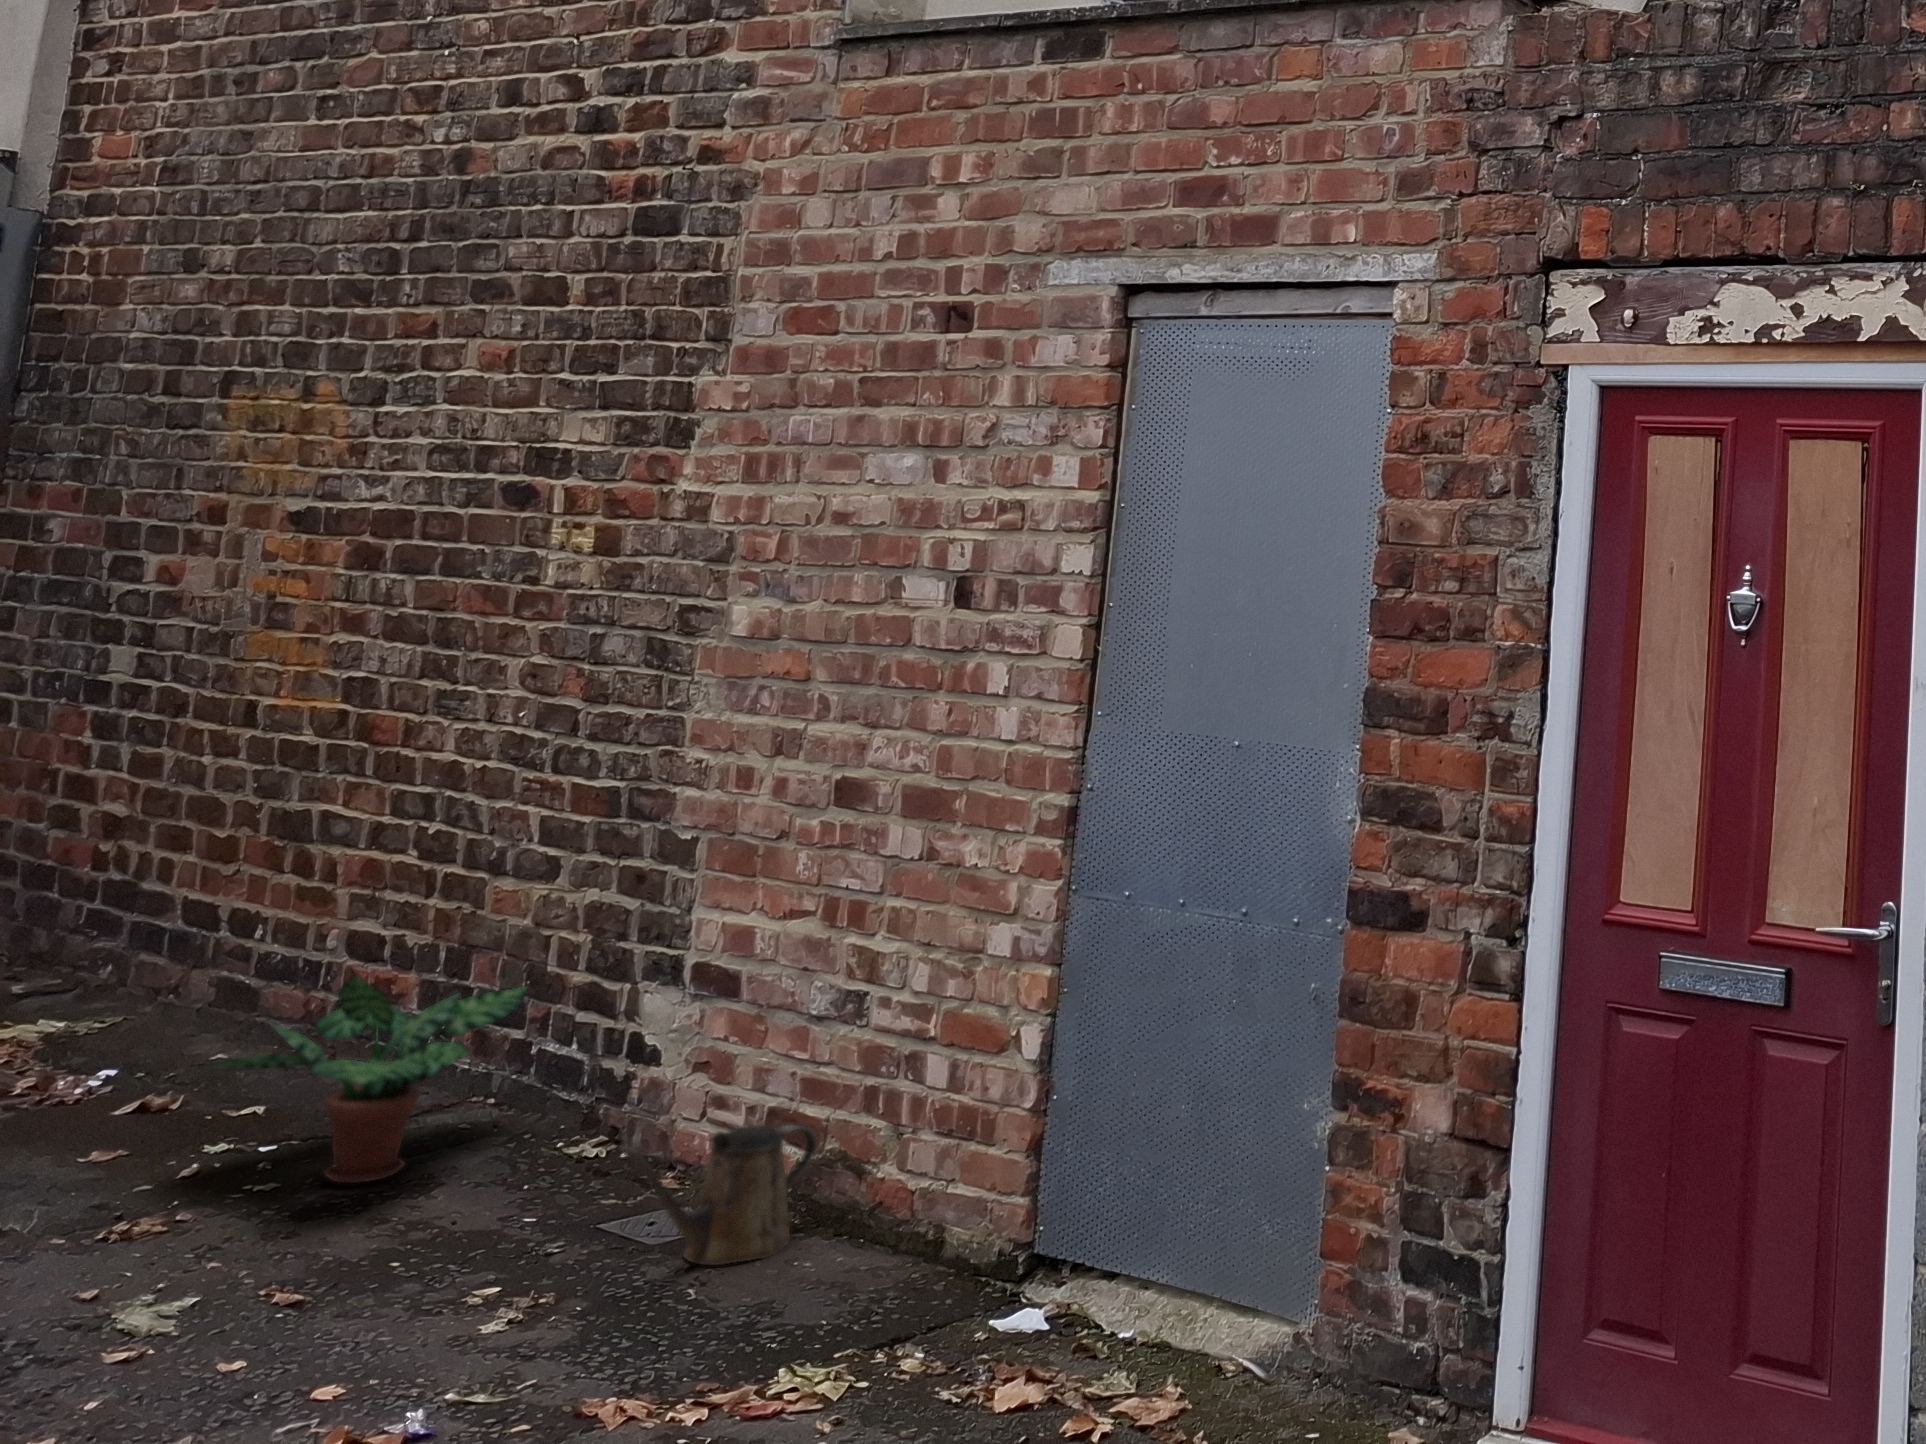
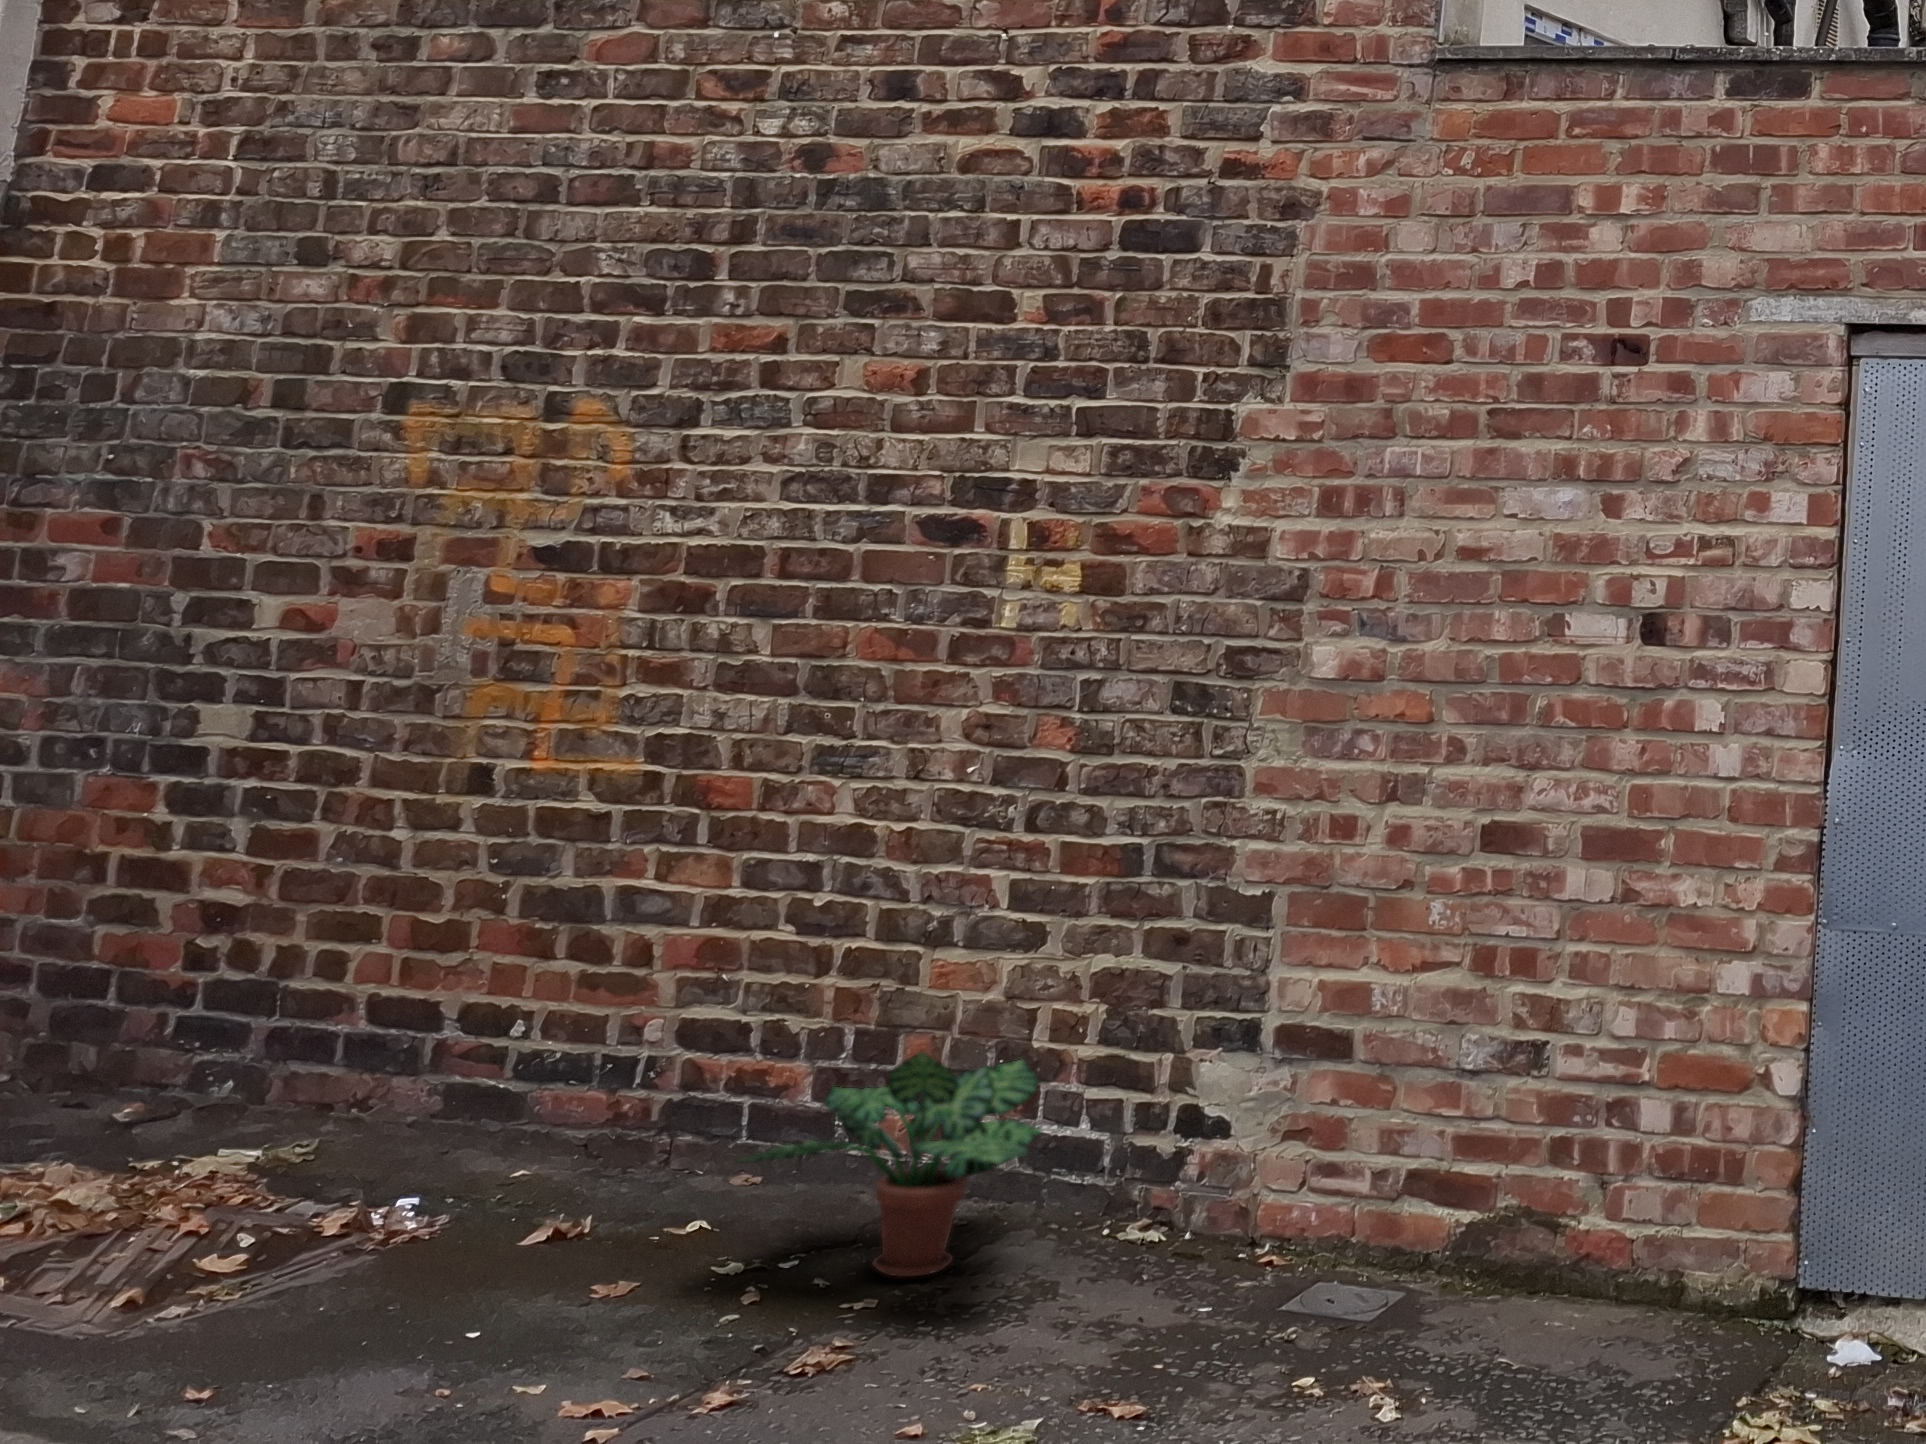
watering can: present [617,1125,817,1265] -> none [1395,1180,1502,1324]

